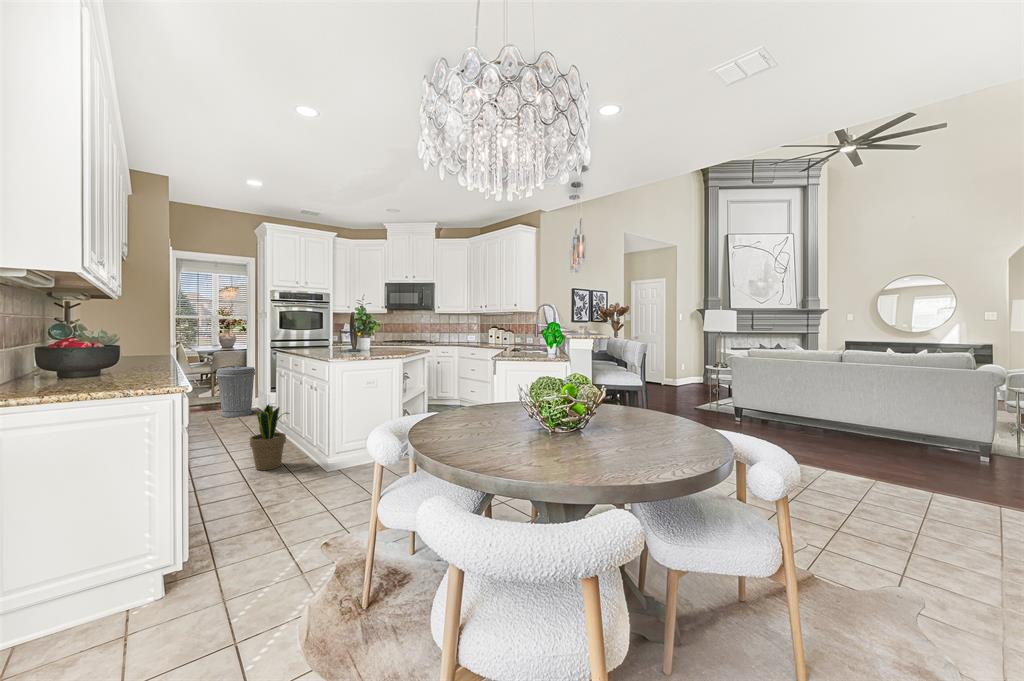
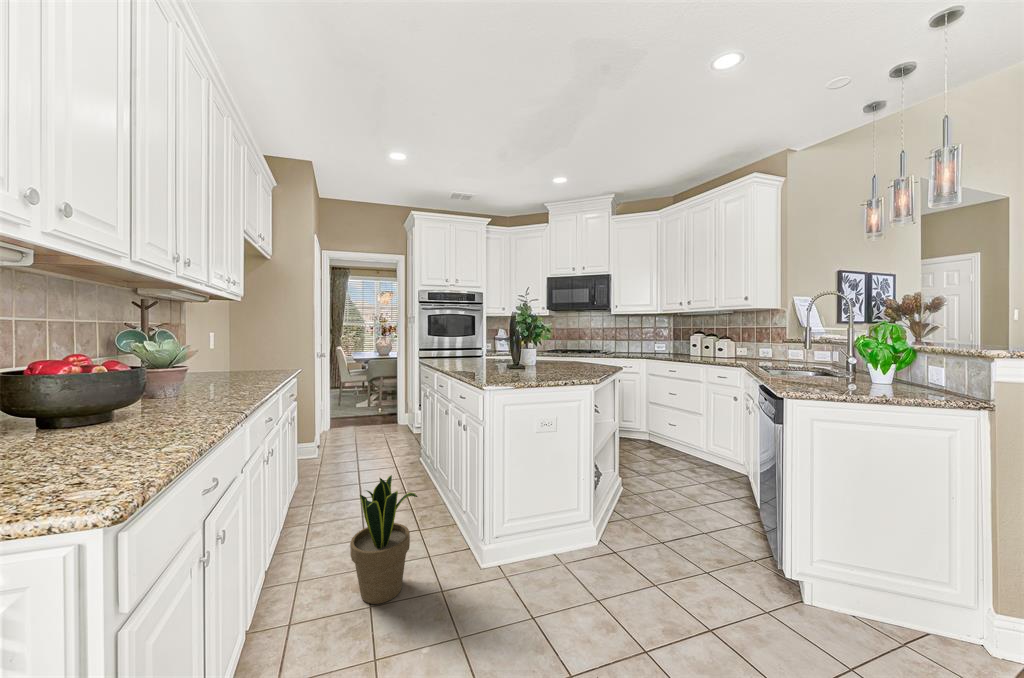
trash can: present [216,366,256,417] -> none [359,380,402,442]

